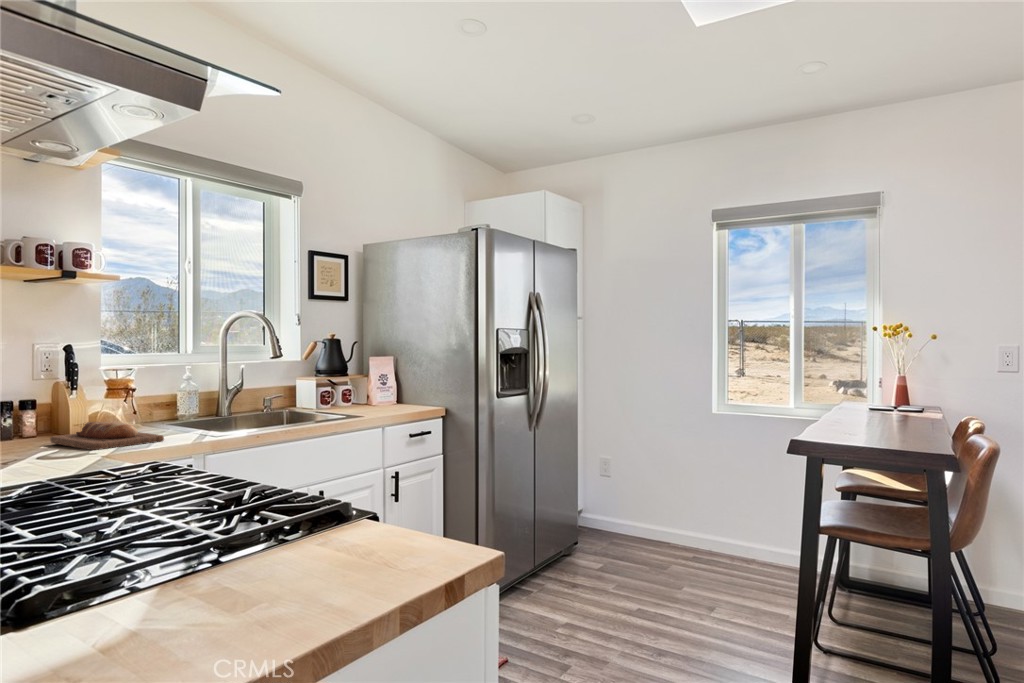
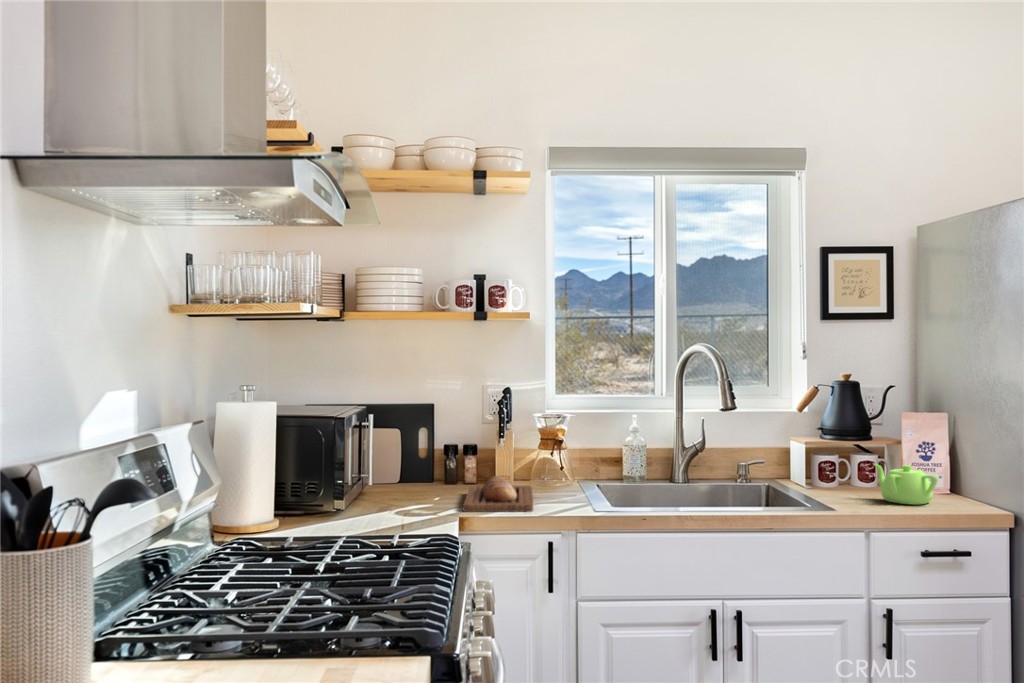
teapot: none [366,386,408,409] -> present [874,464,938,505]

